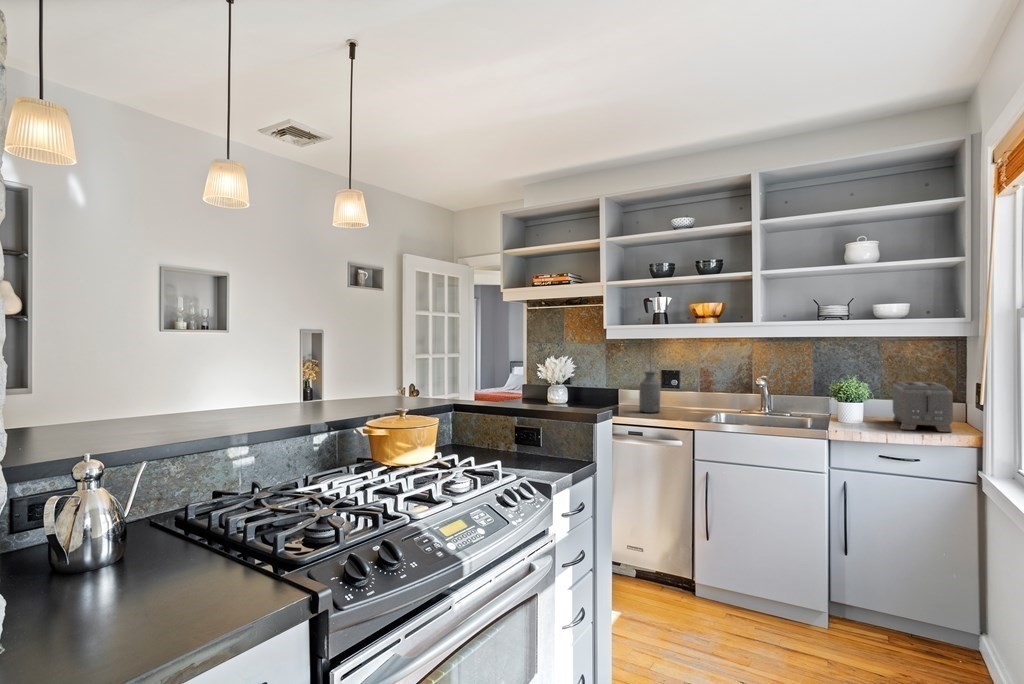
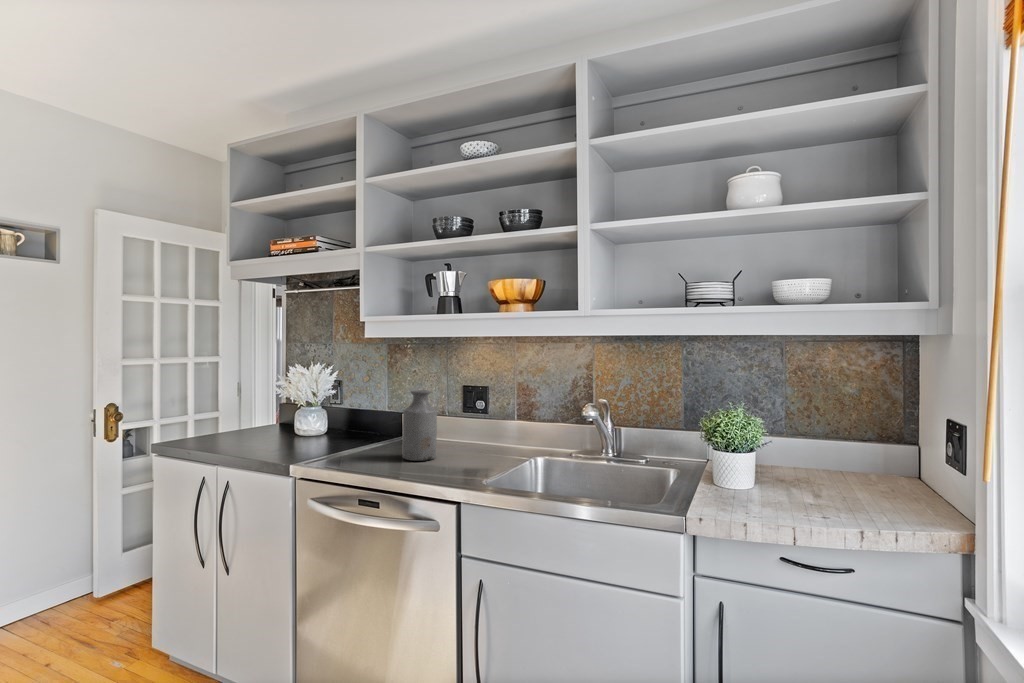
toaster: present [892,381,953,432] -> none [800,410,911,514]

